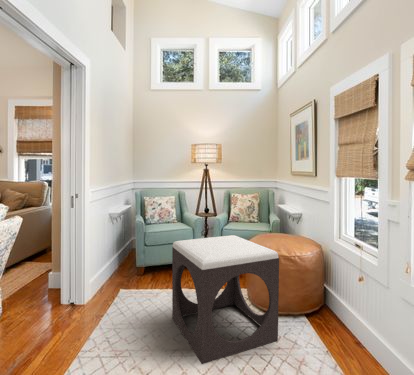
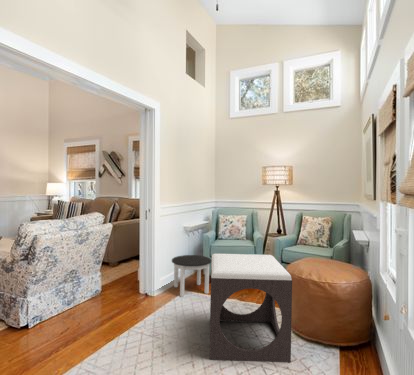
round table: none [101,246,151,298] -> present [172,255,211,296]

